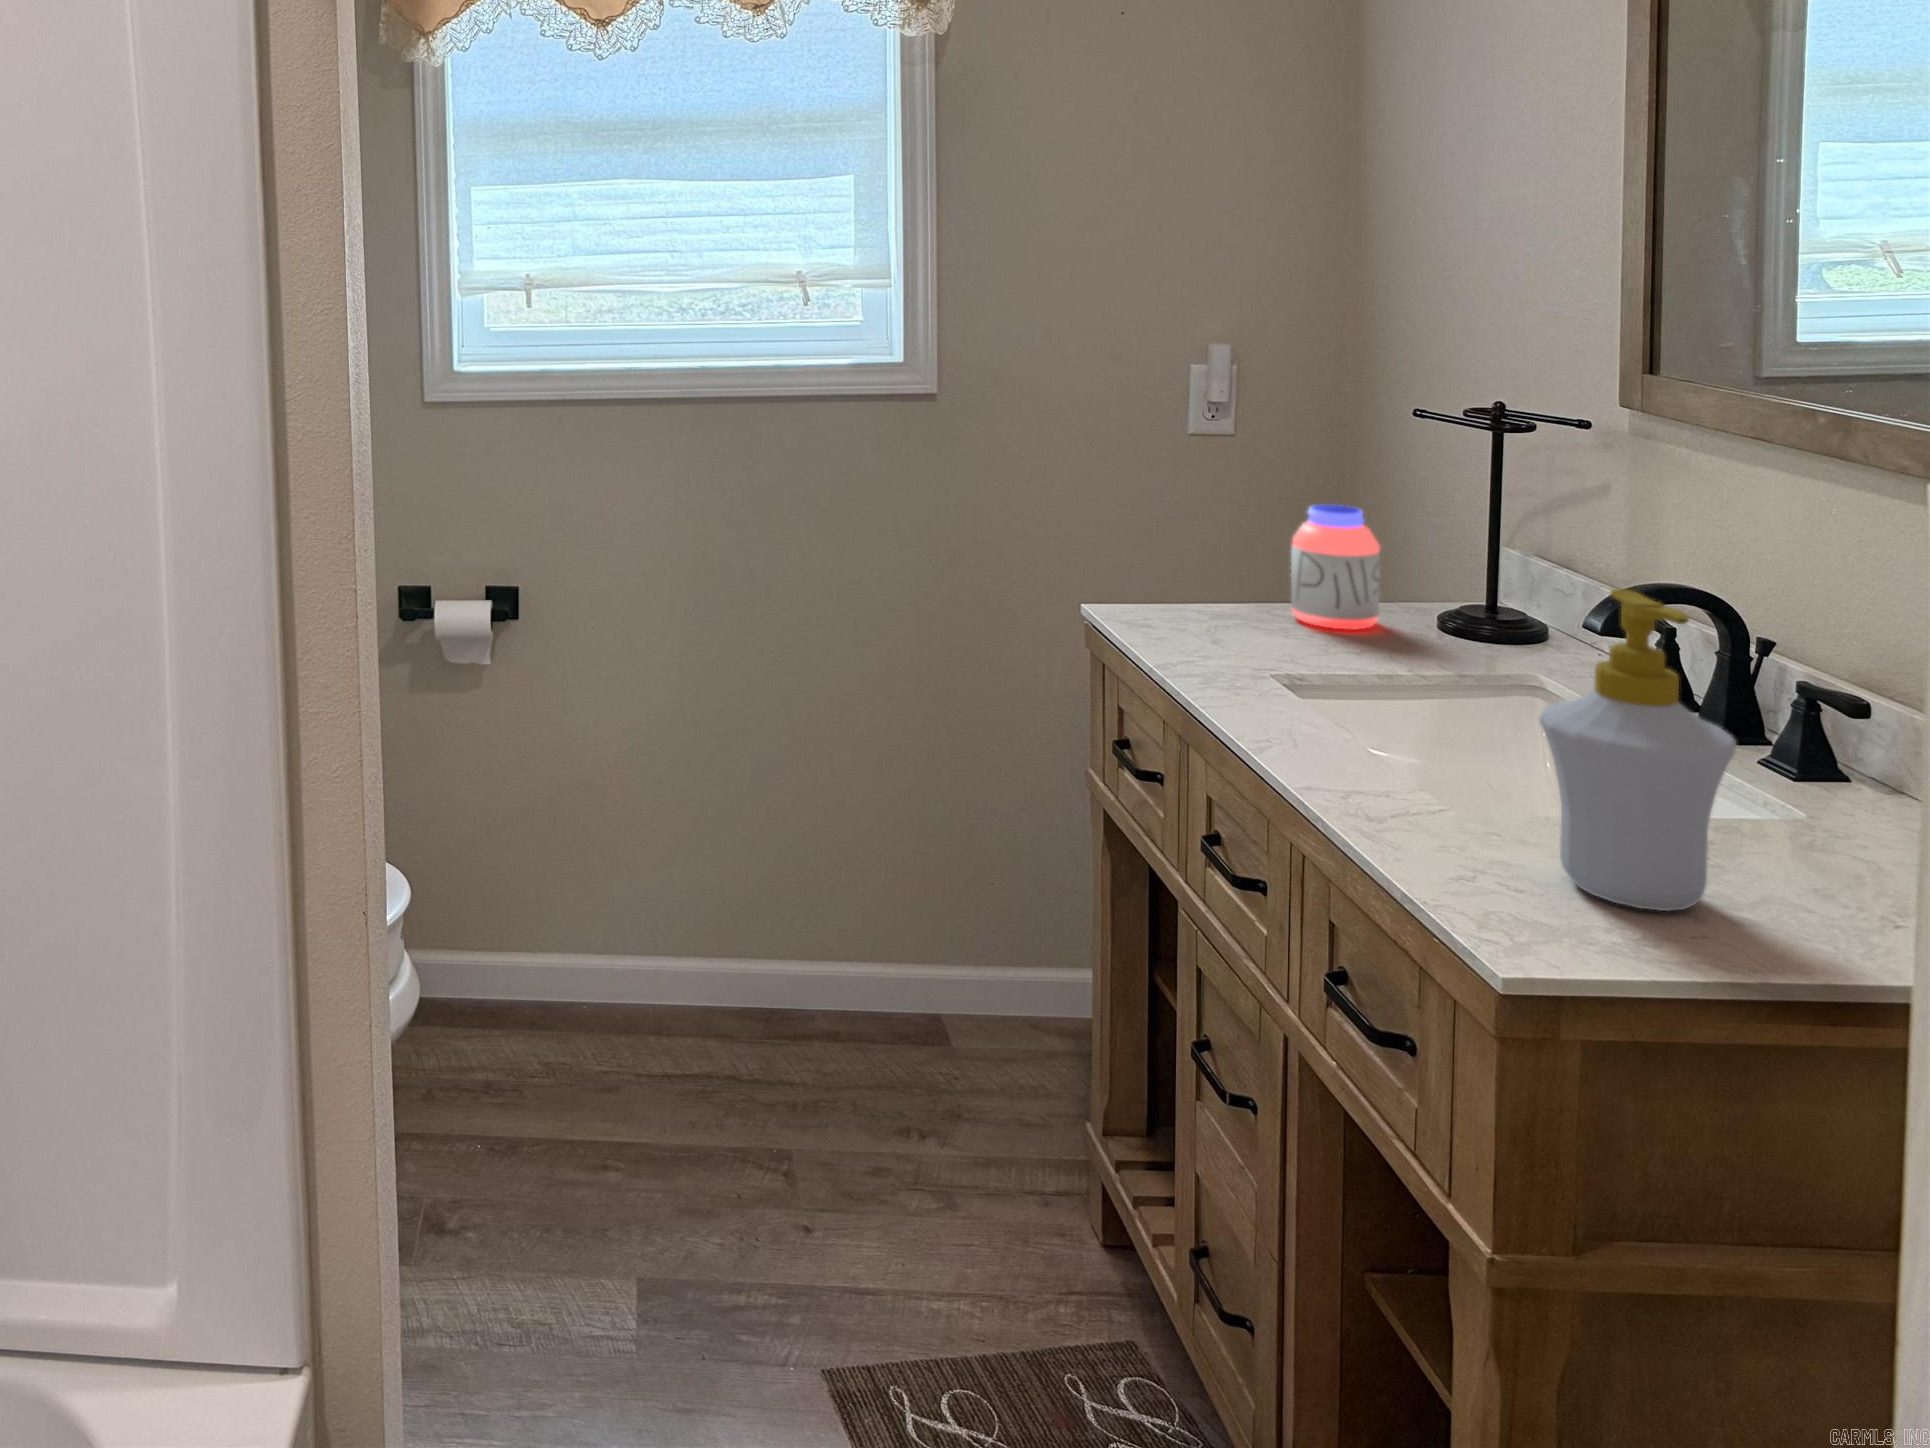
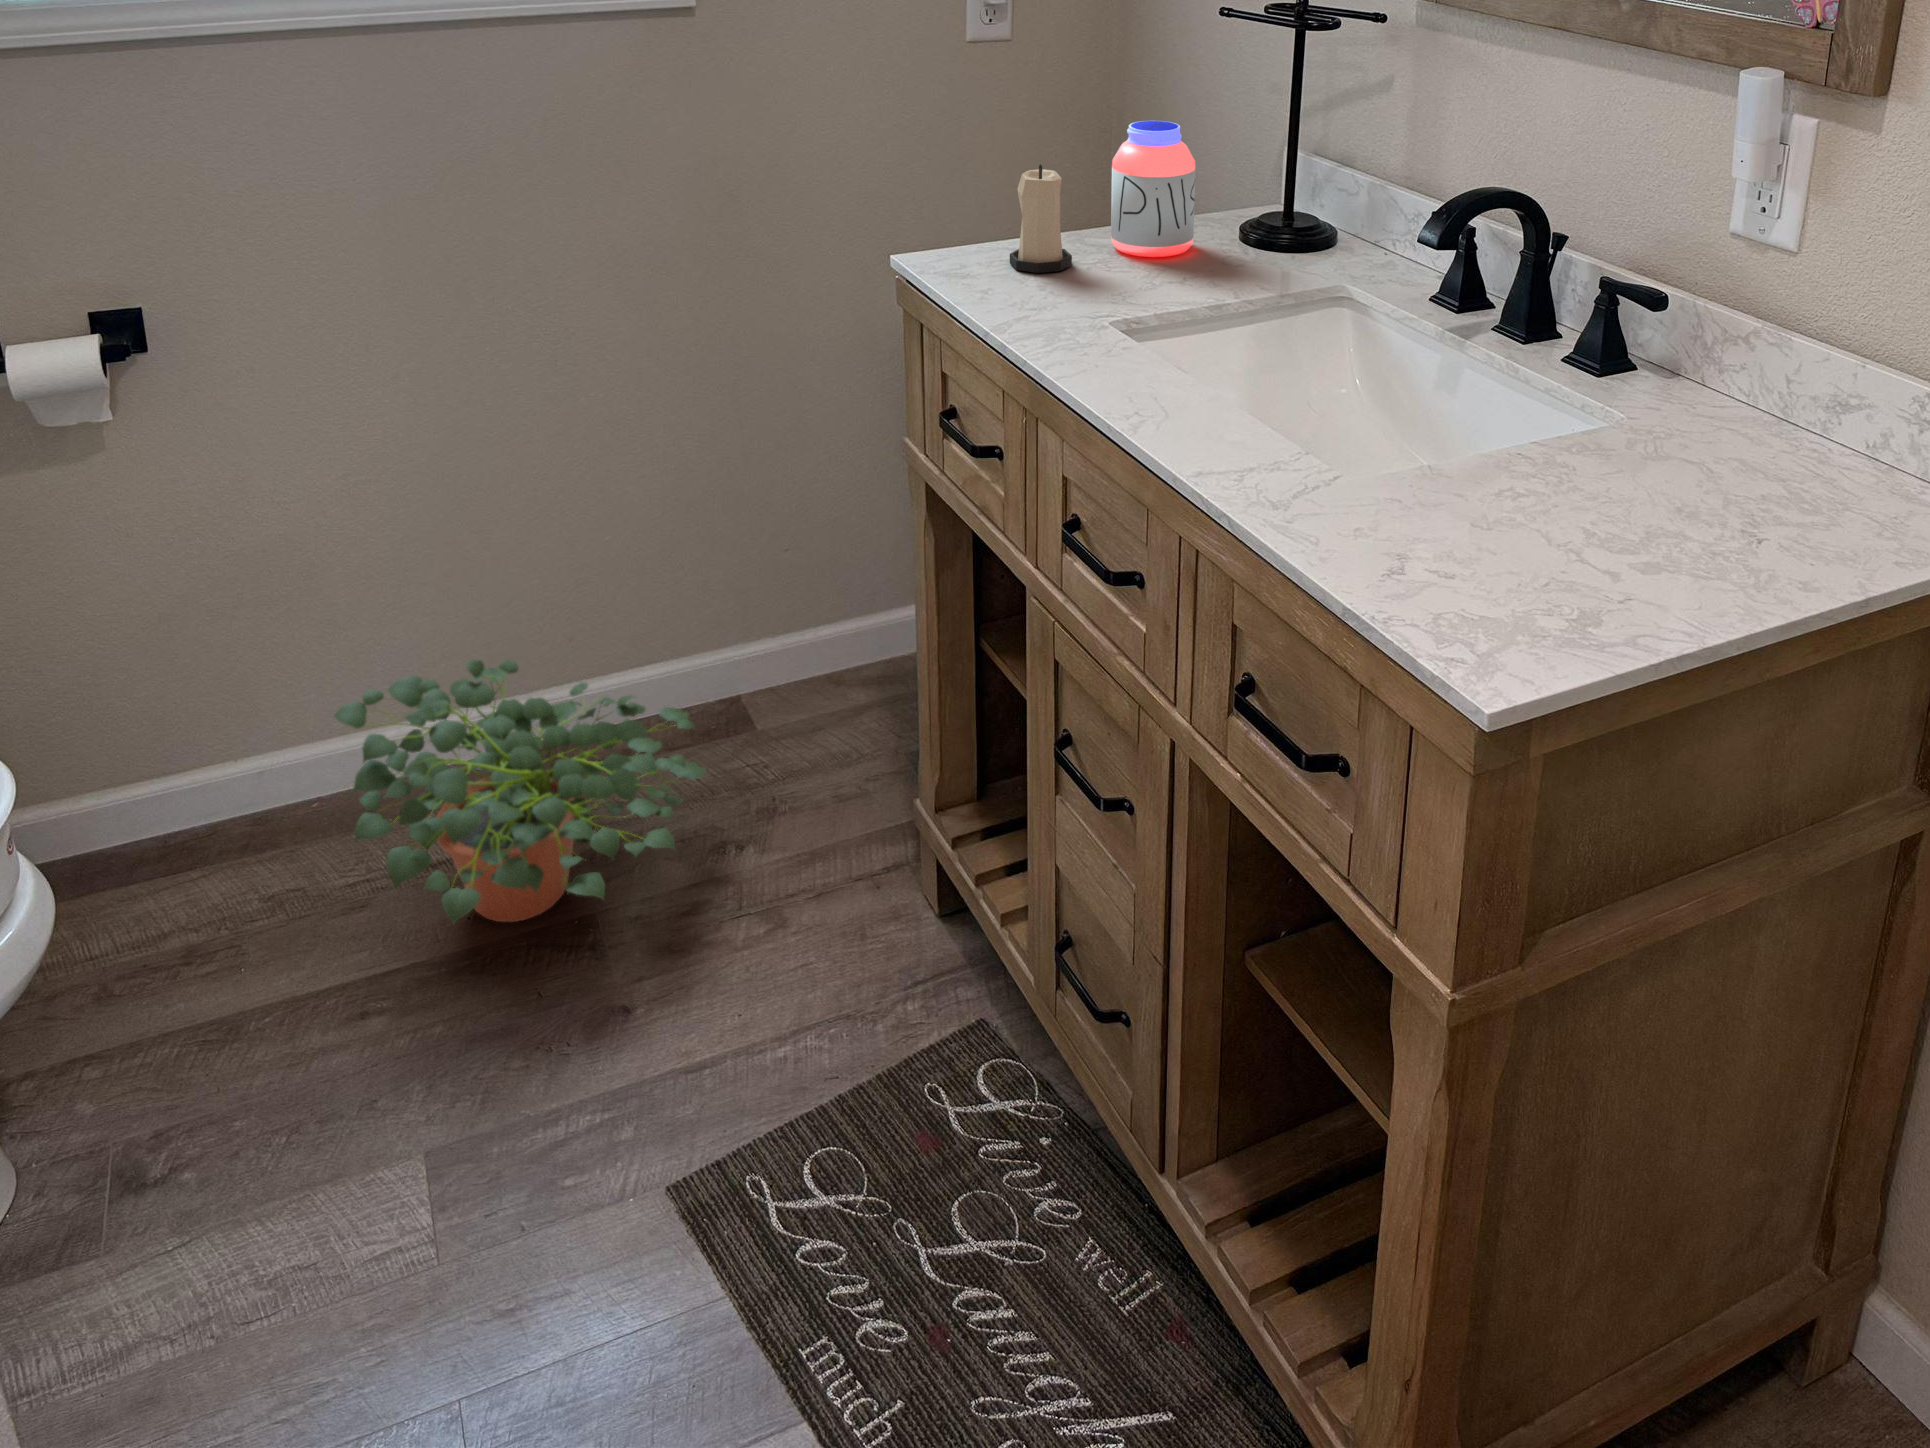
candle: none [1185,532,1245,628] -> present [1010,164,1072,273]
soap bottle: present [1540,589,1736,911] -> none [1463,221,1646,570]
potted plant: none [602,896,894,1125] -> present [334,660,706,924]

